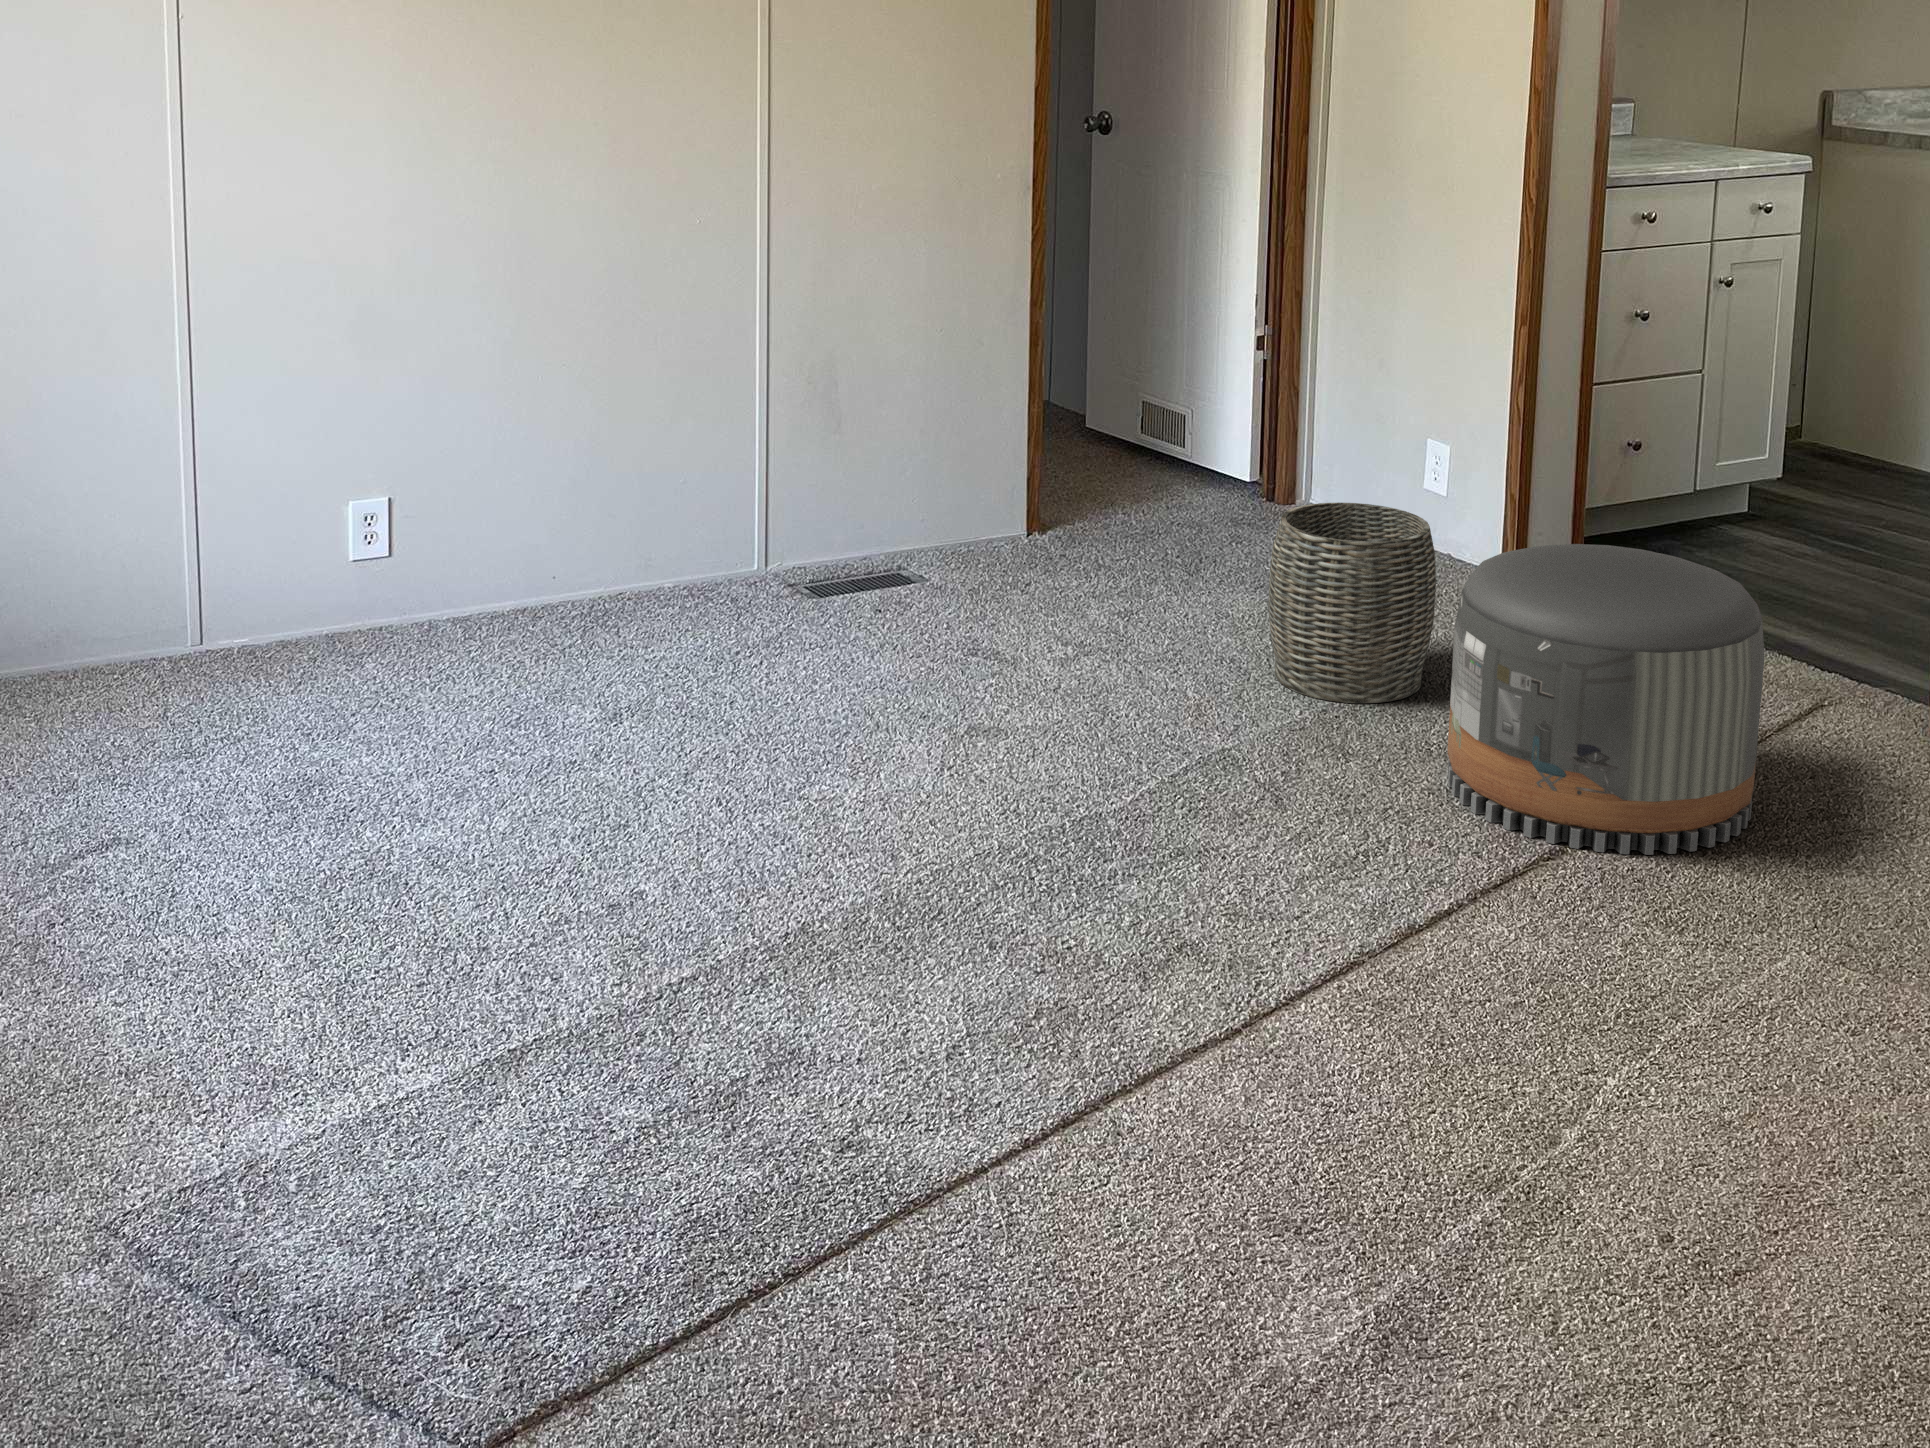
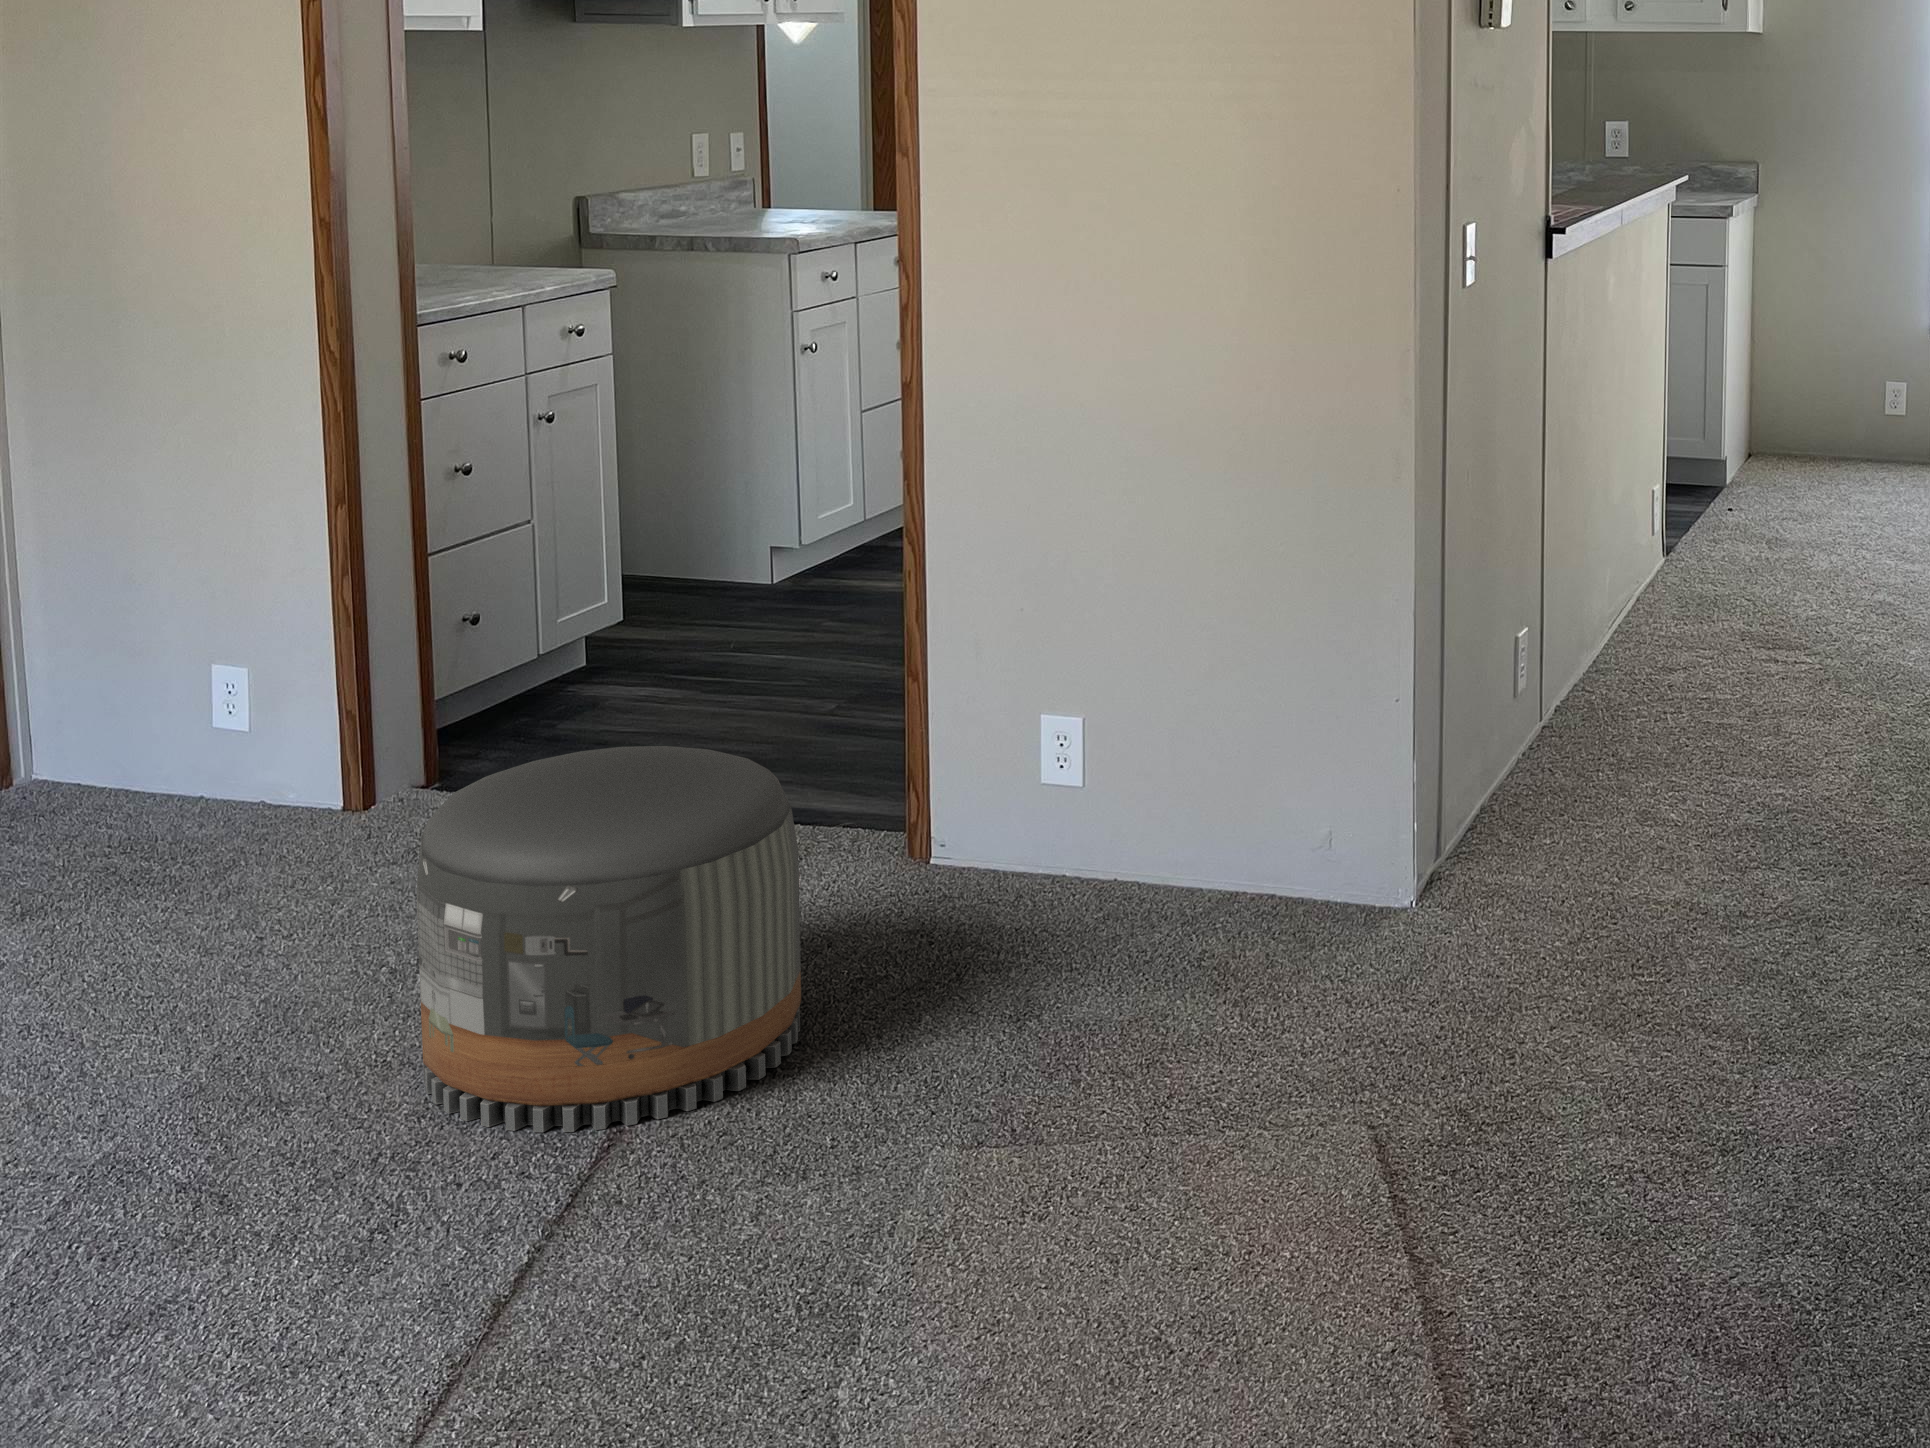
woven basket: present [1268,502,1436,703] -> none [80,769,333,1049]

